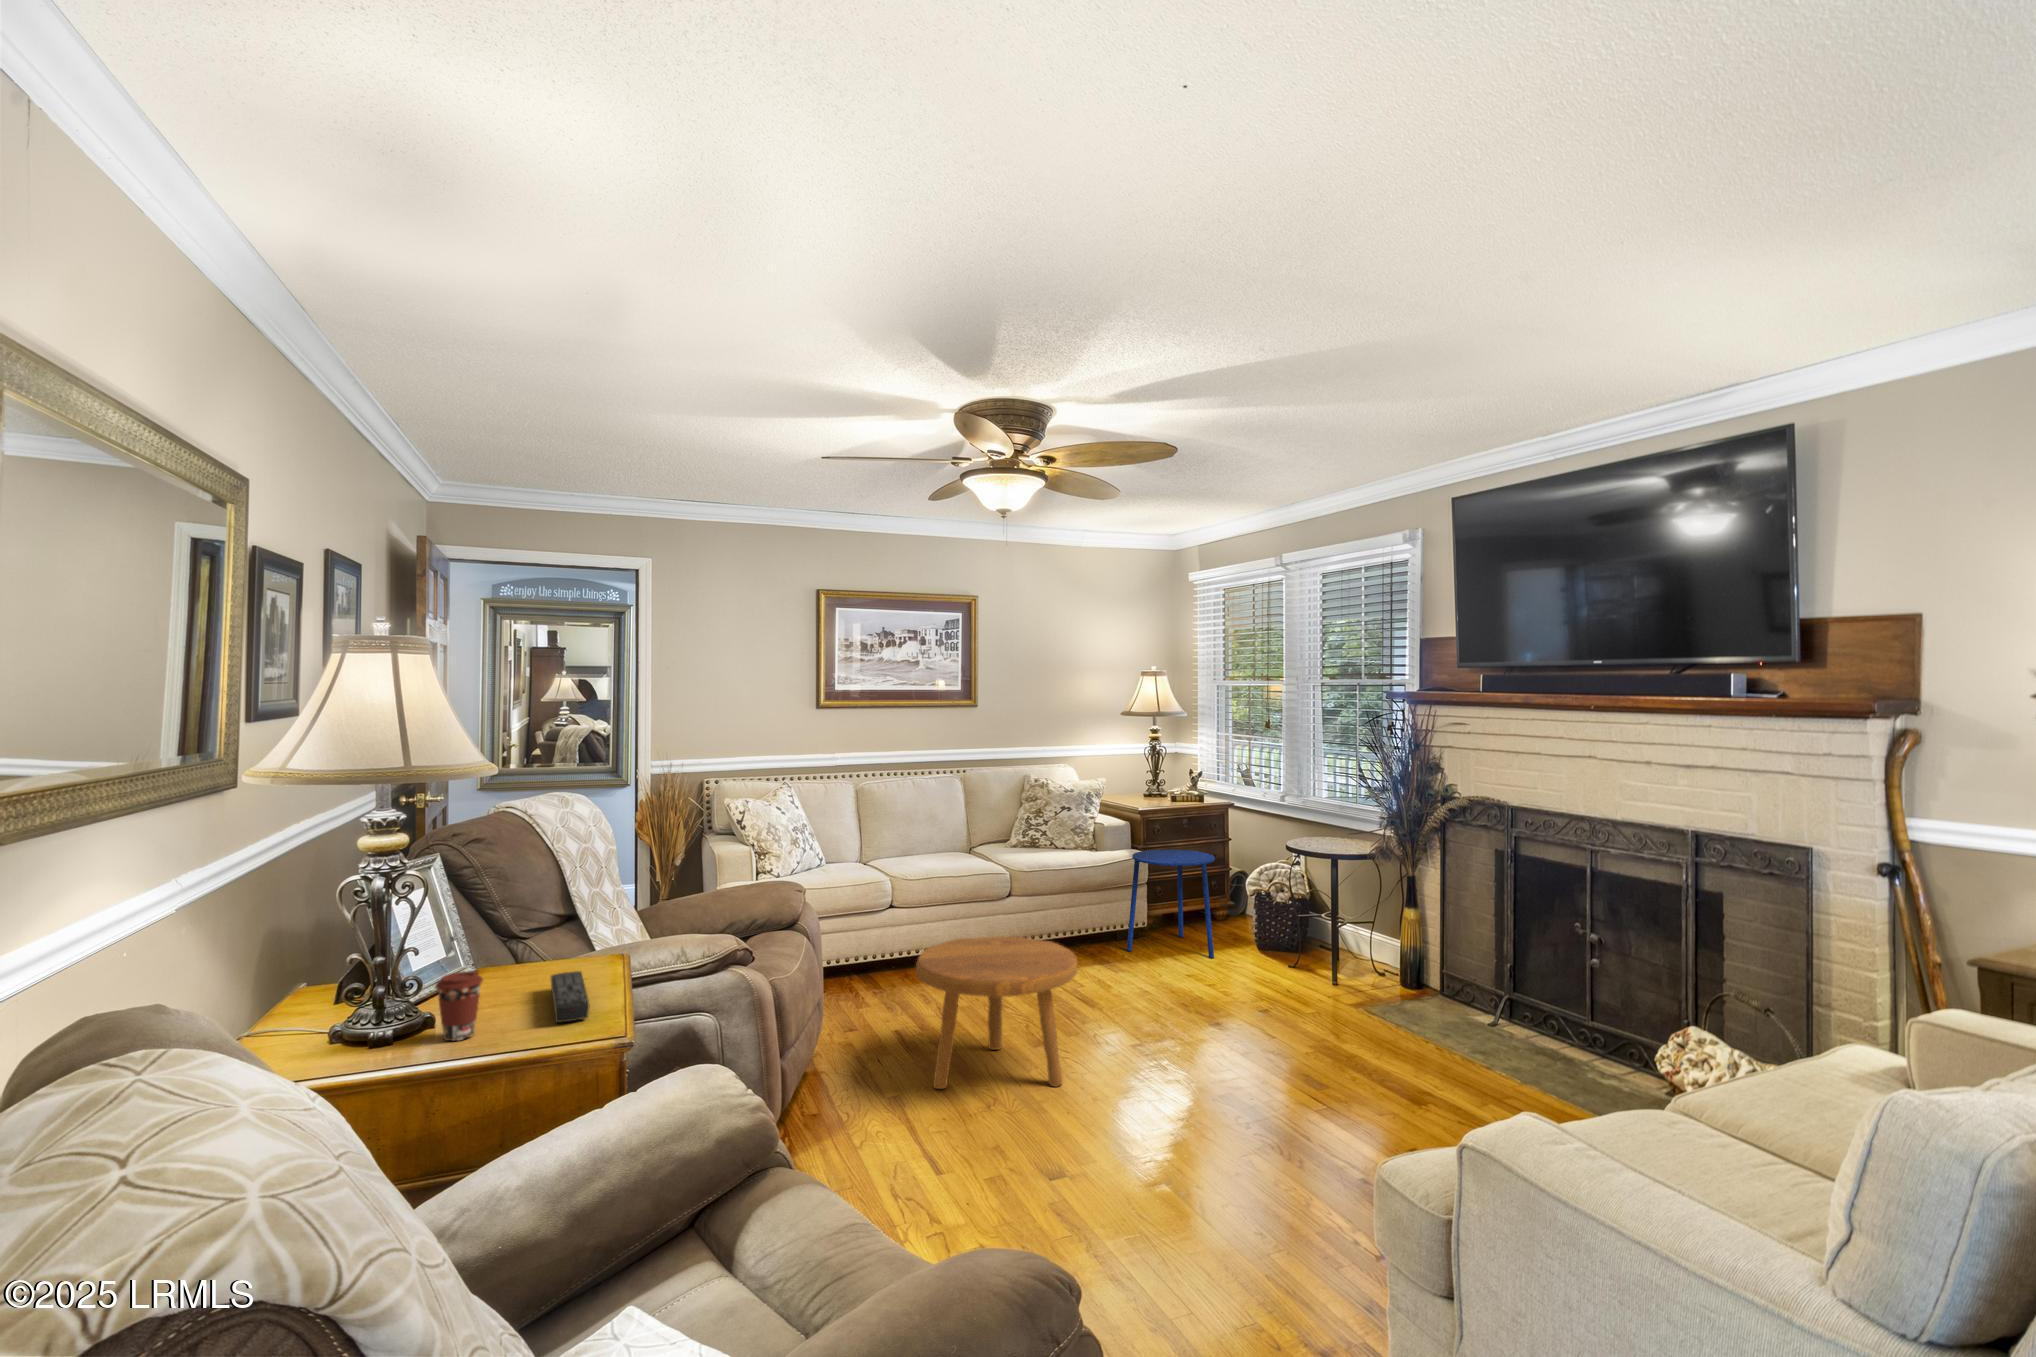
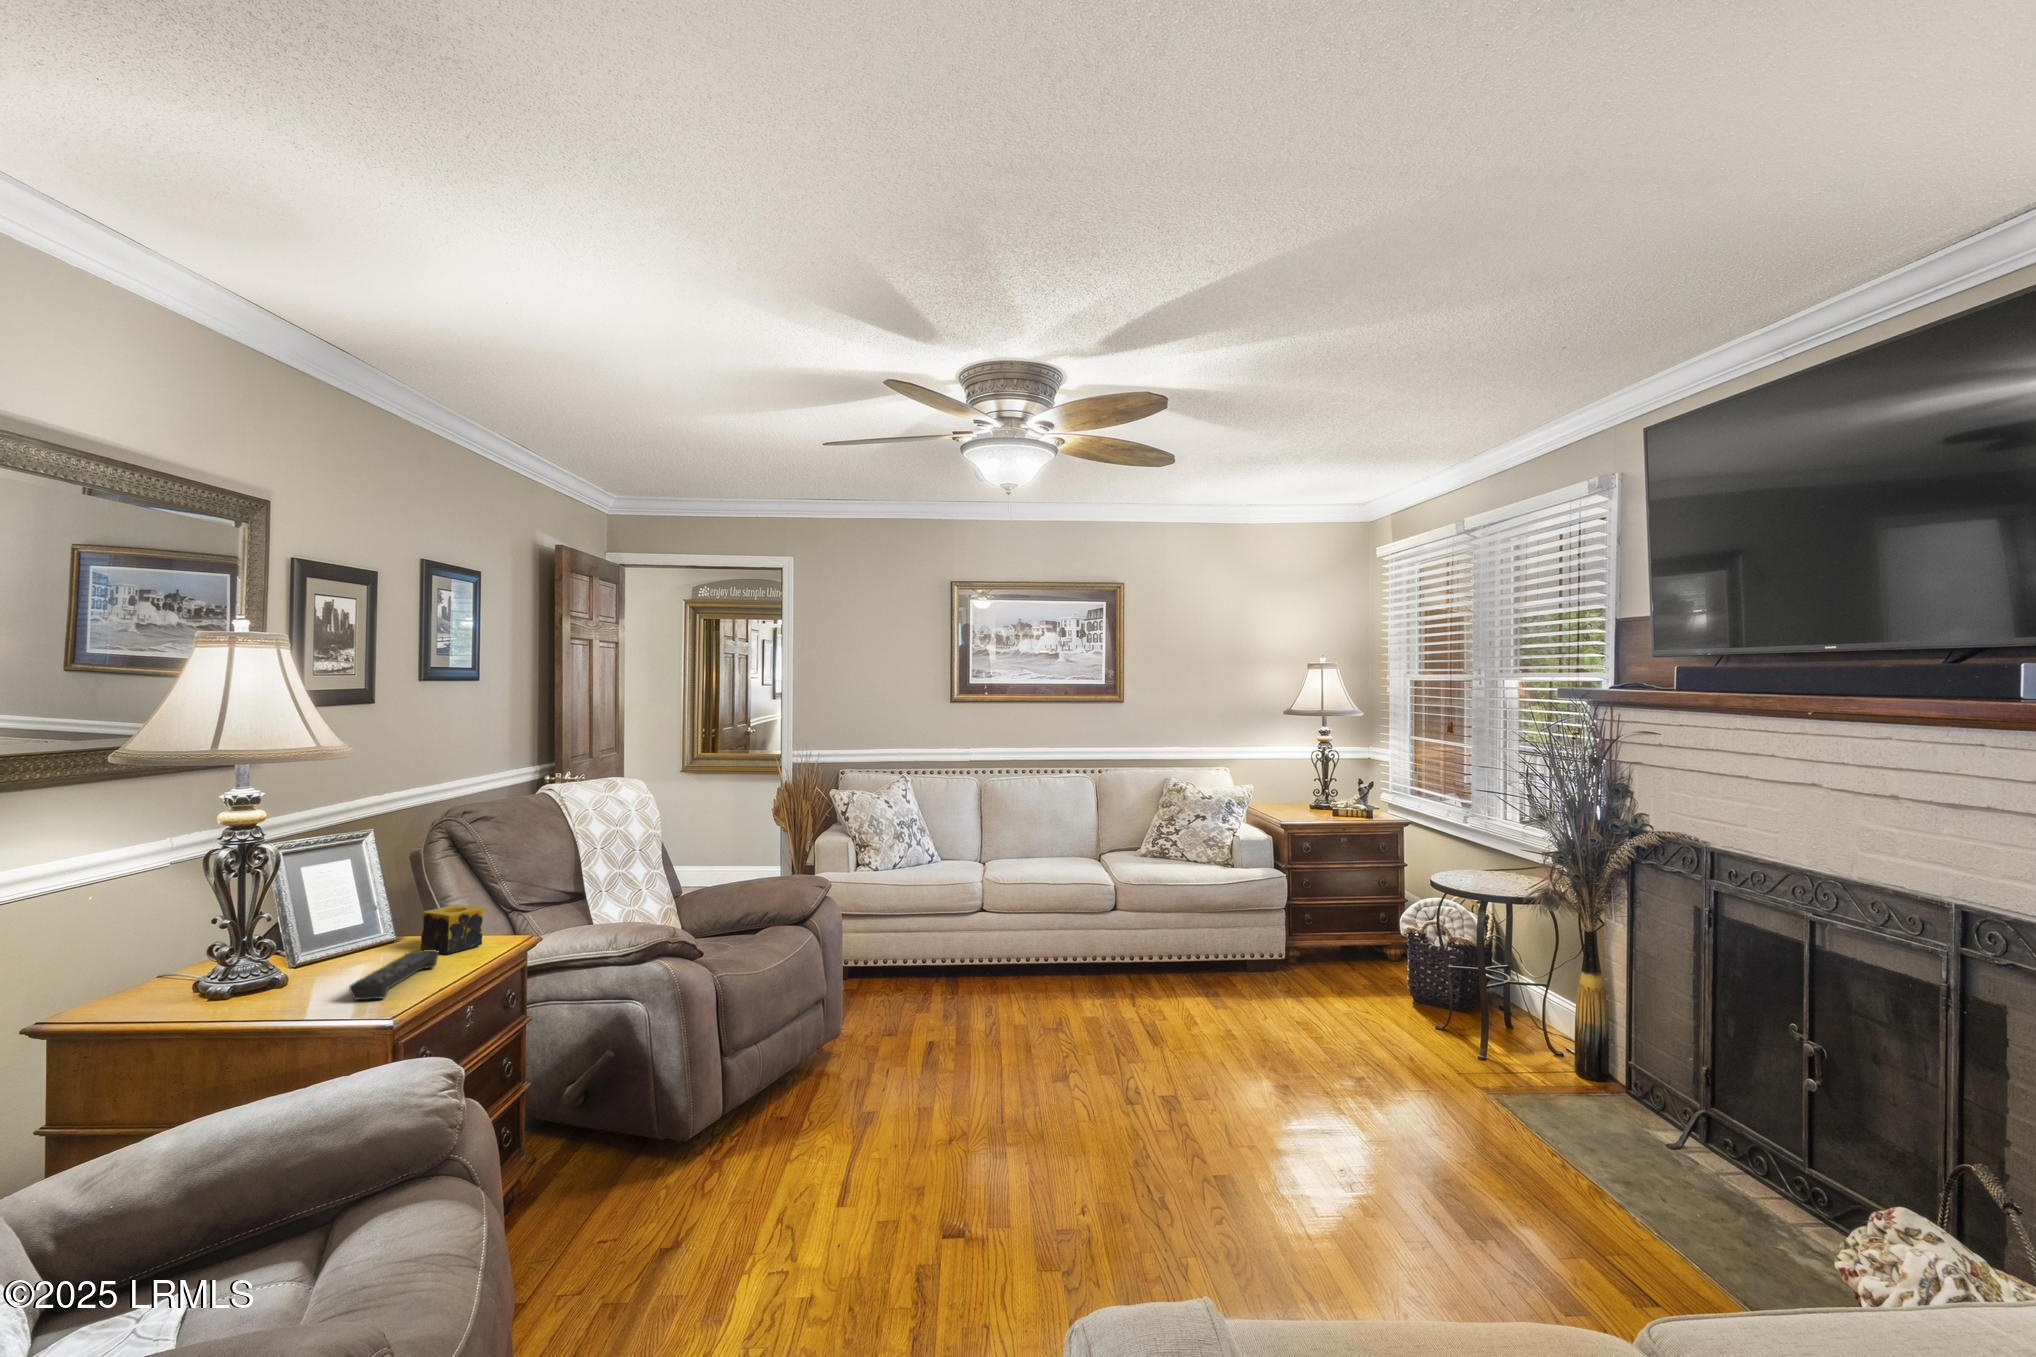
side table: present [1127,849,1215,958] -> none [1250,870,1359,1004]
candle: none [528,926,589,977] -> present [421,904,483,954]
footstool: present [916,936,1077,1089] -> none [905,952,1081,1131]
coffee cup: present [435,971,483,1041] -> none [241,942,291,1006]

